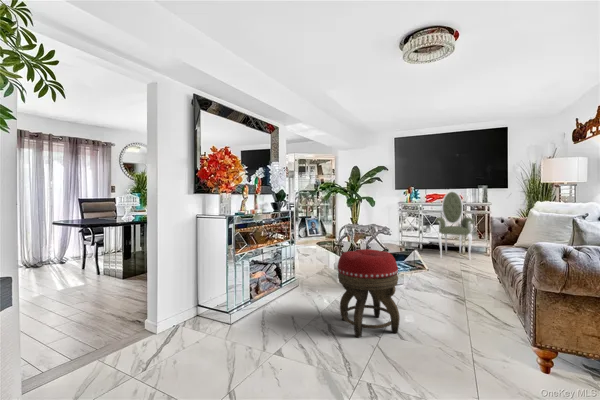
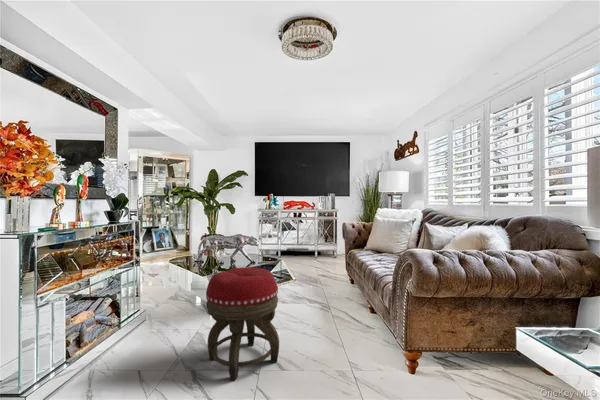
armchair: present [435,191,474,260] -> none [294,199,326,264]

